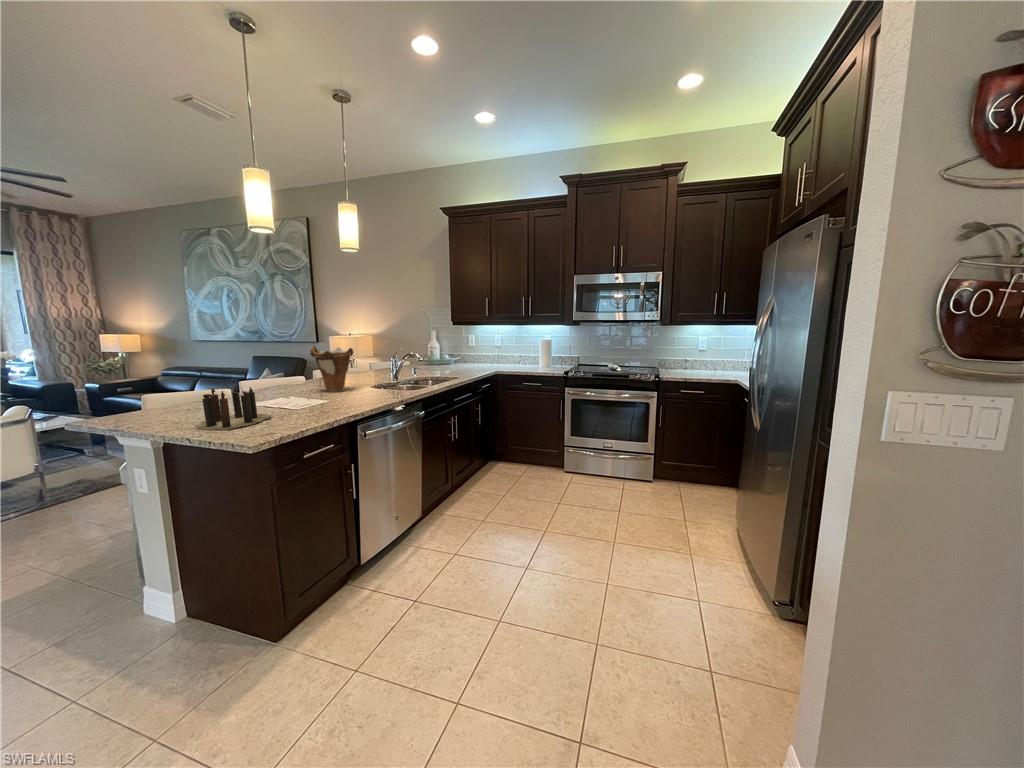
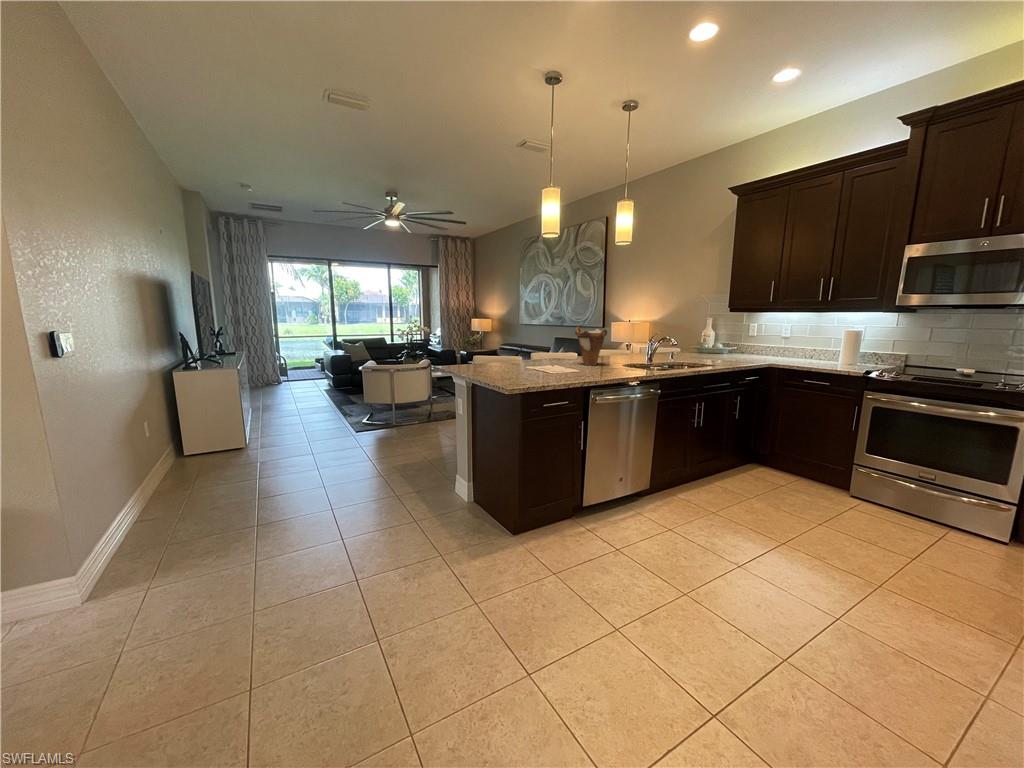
candle: present [196,385,272,430] -> none [488,349,535,377]

